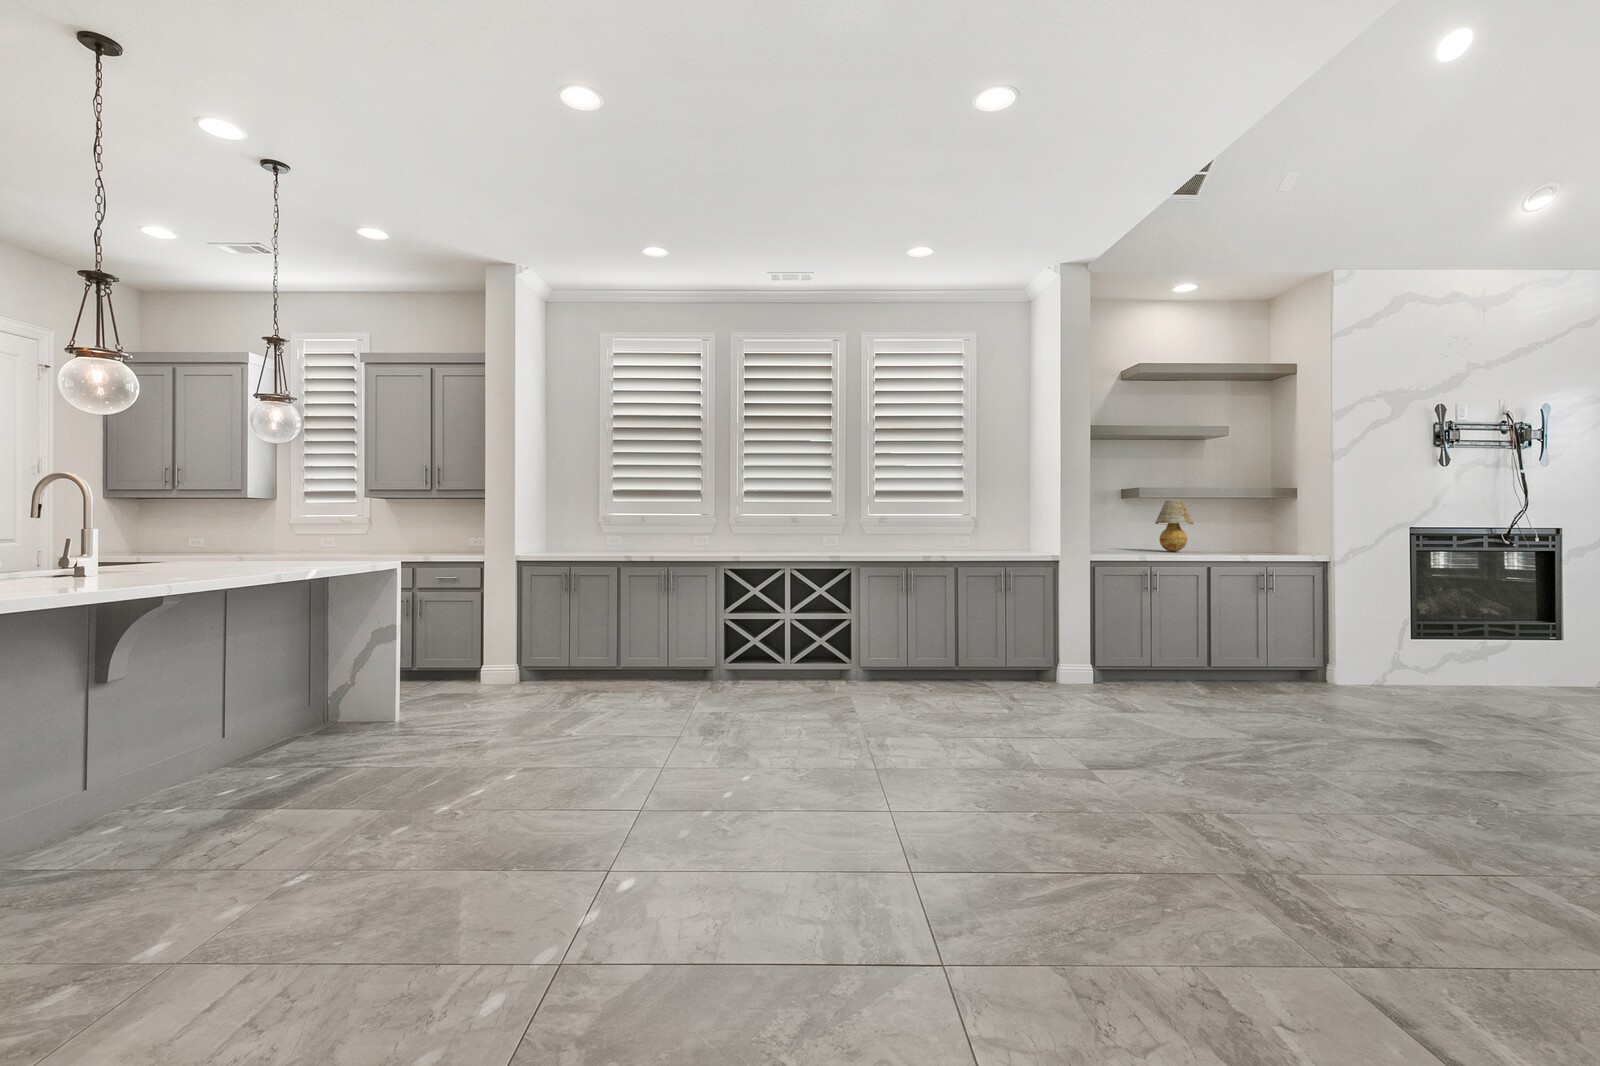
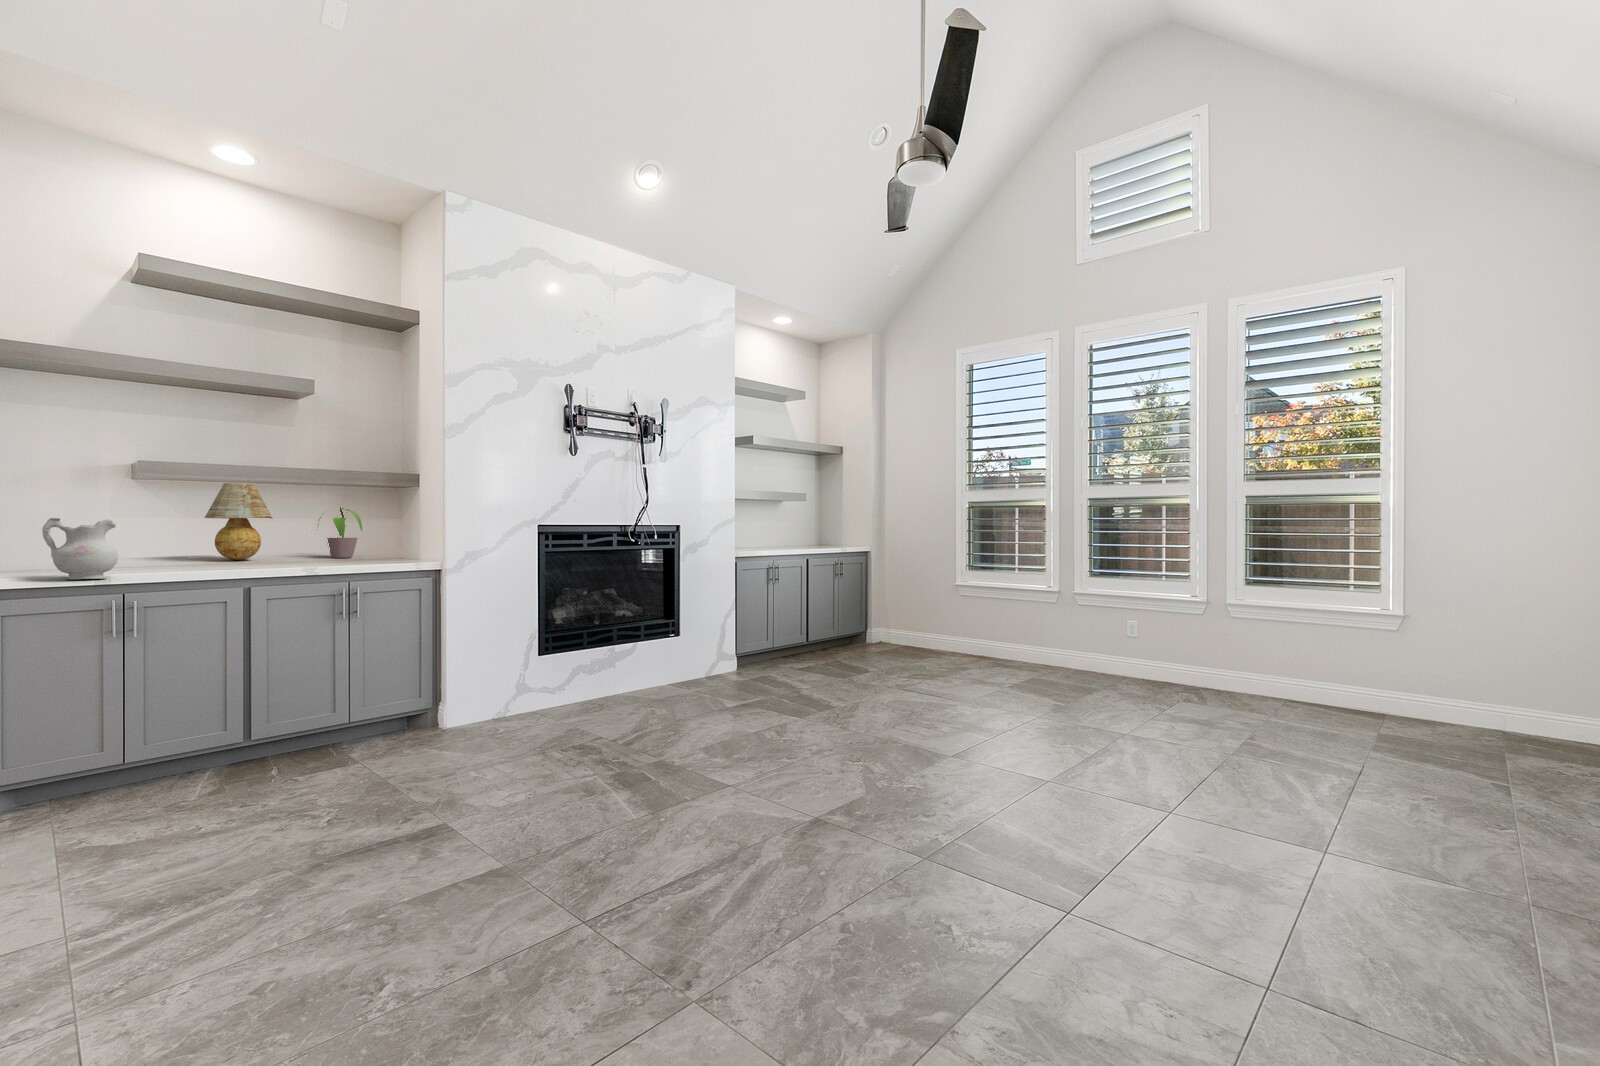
potted plant: none [1211,514,1250,552] -> present [318,507,362,558]
ceramic pitcher: none [1115,522,1148,557] -> present [42,518,118,580]

